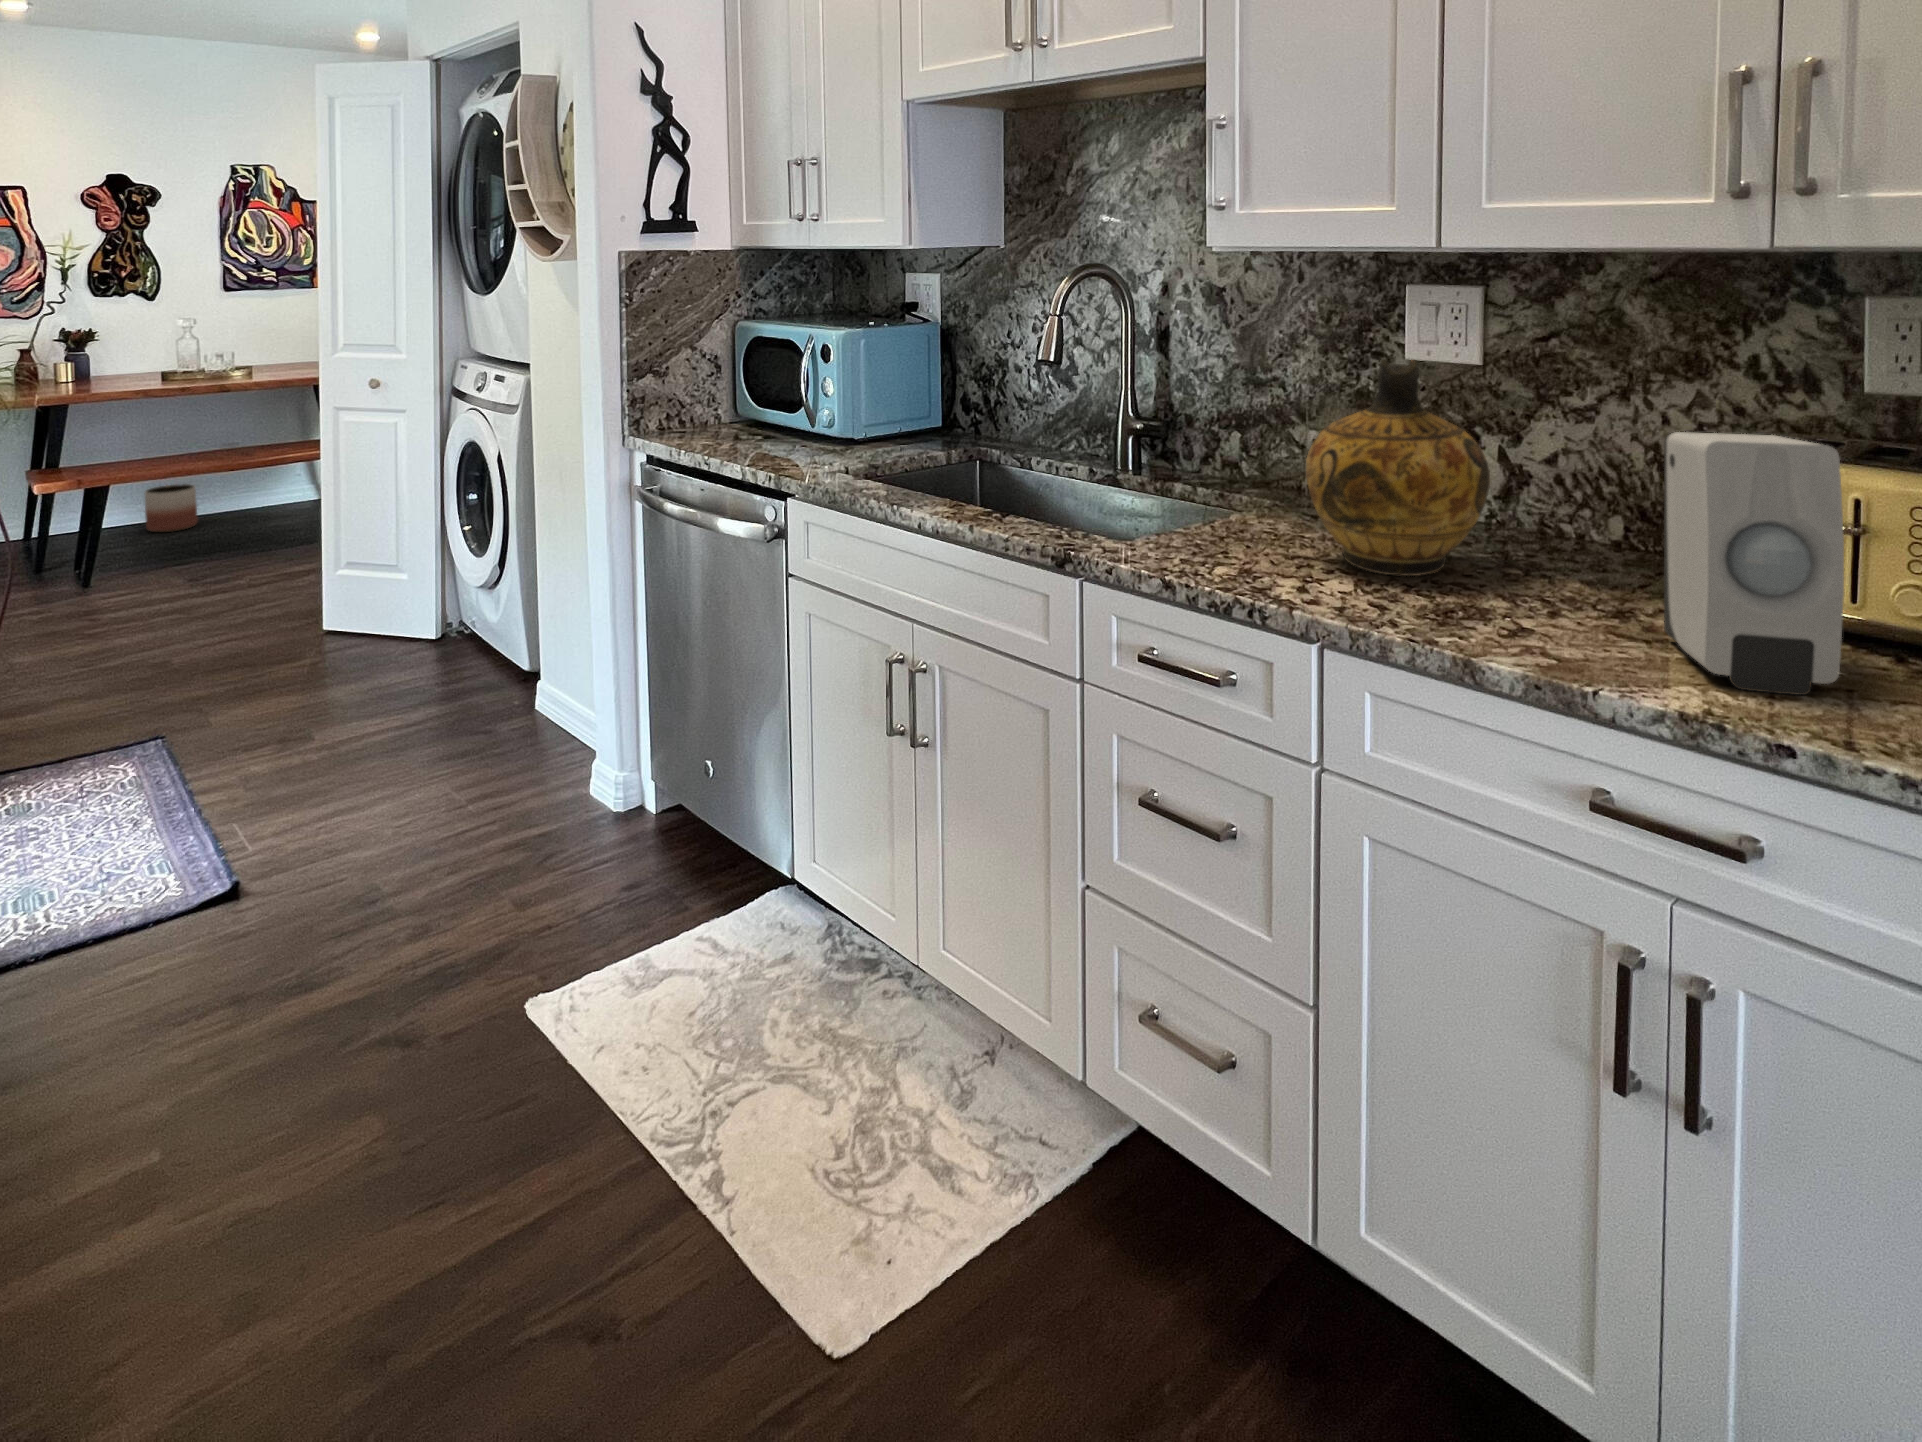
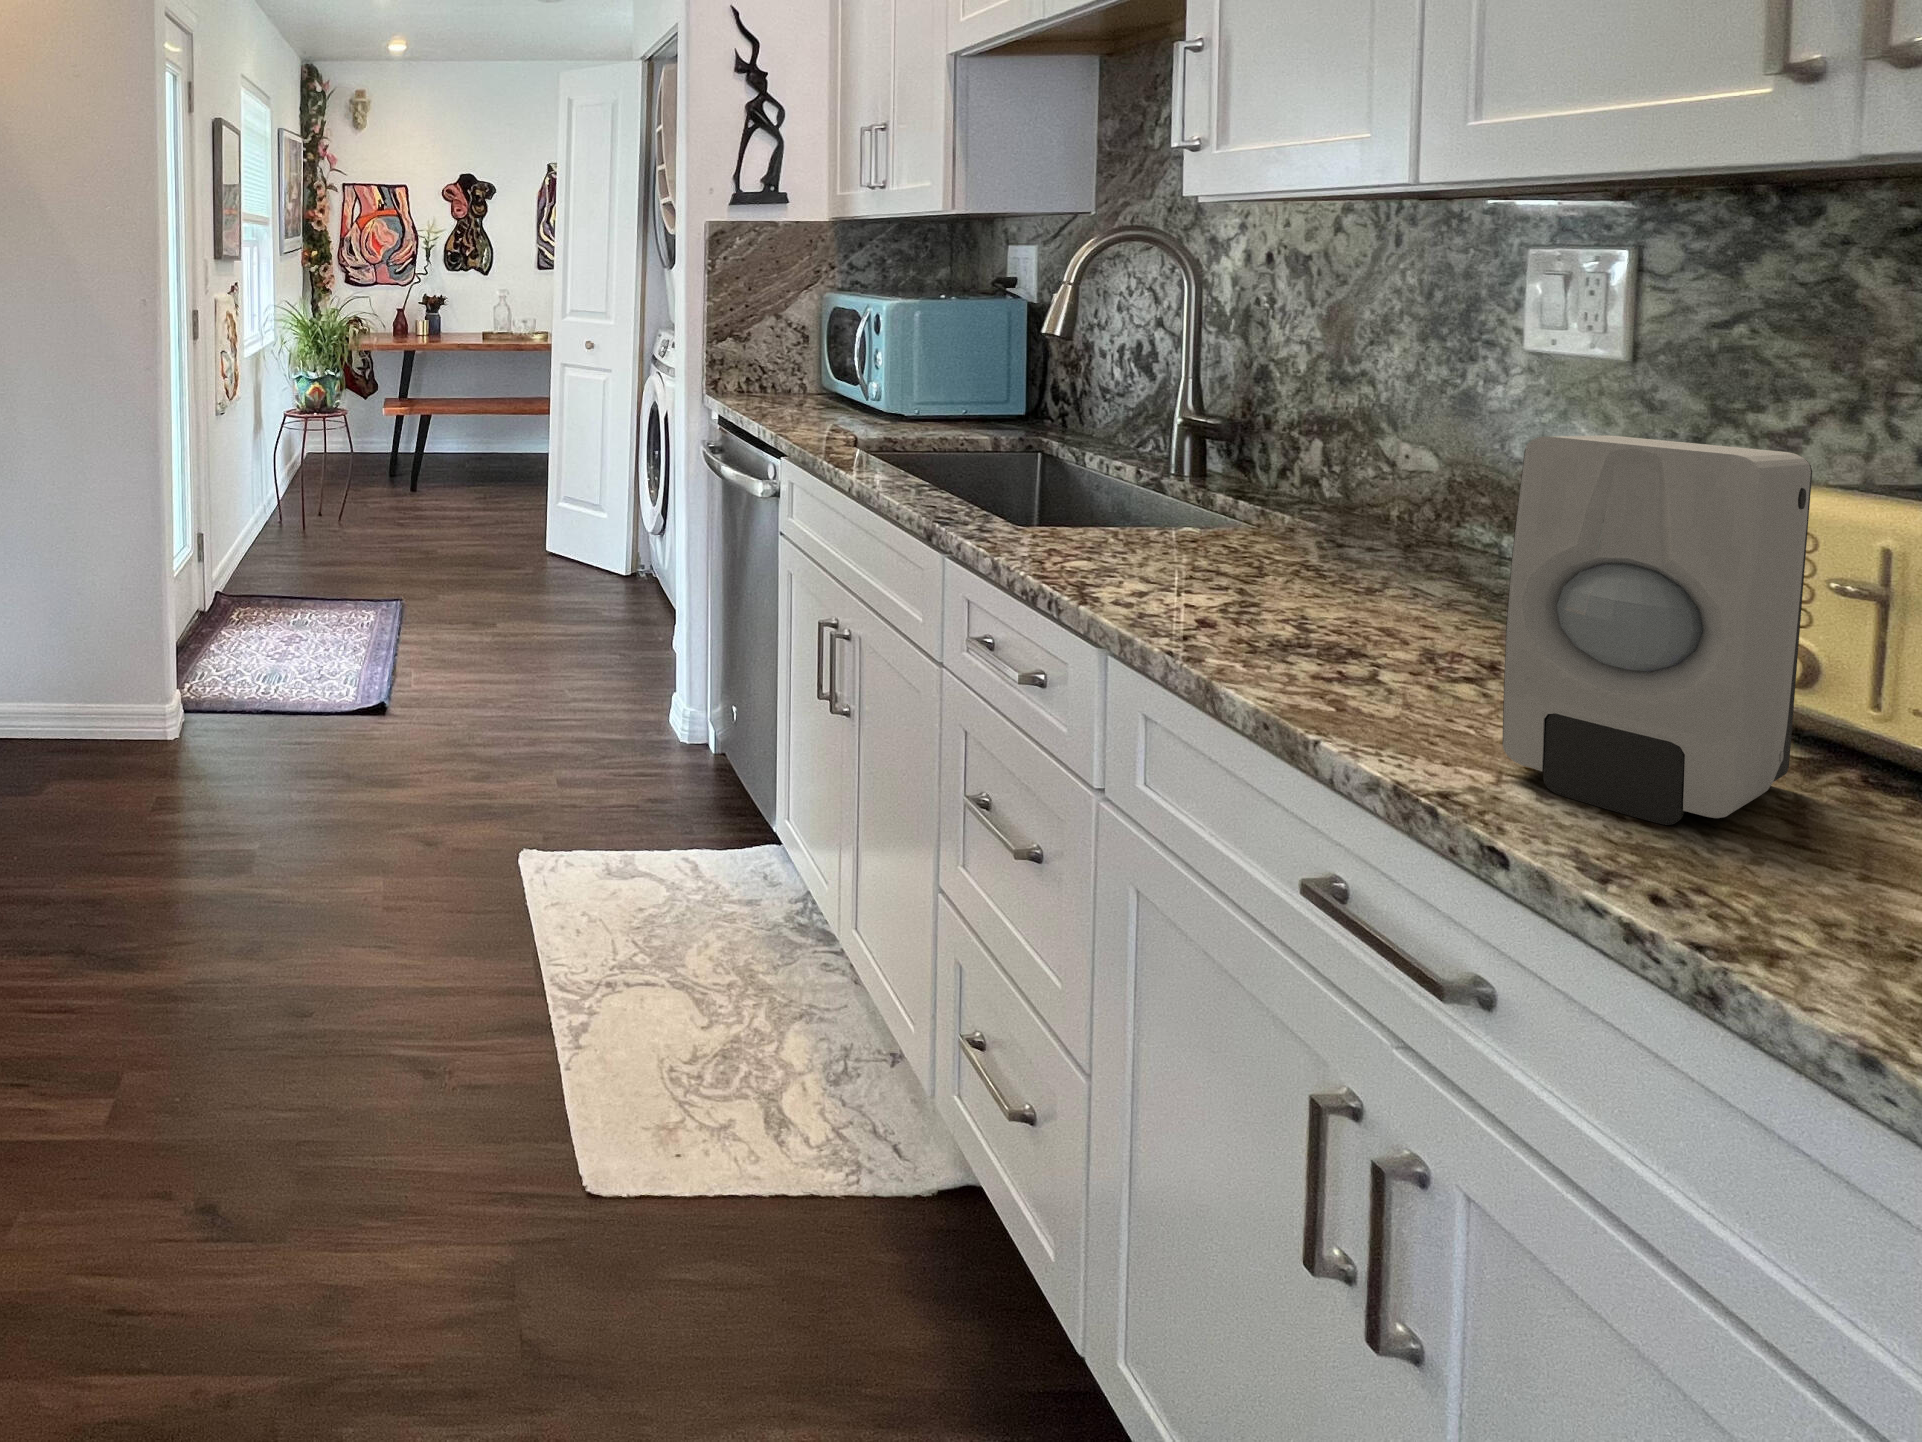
ceramic jug: present [1306,359,1490,576] -> none [1206,330,1486,615]
planter: present [144,484,198,532] -> none [468,425,504,461]

